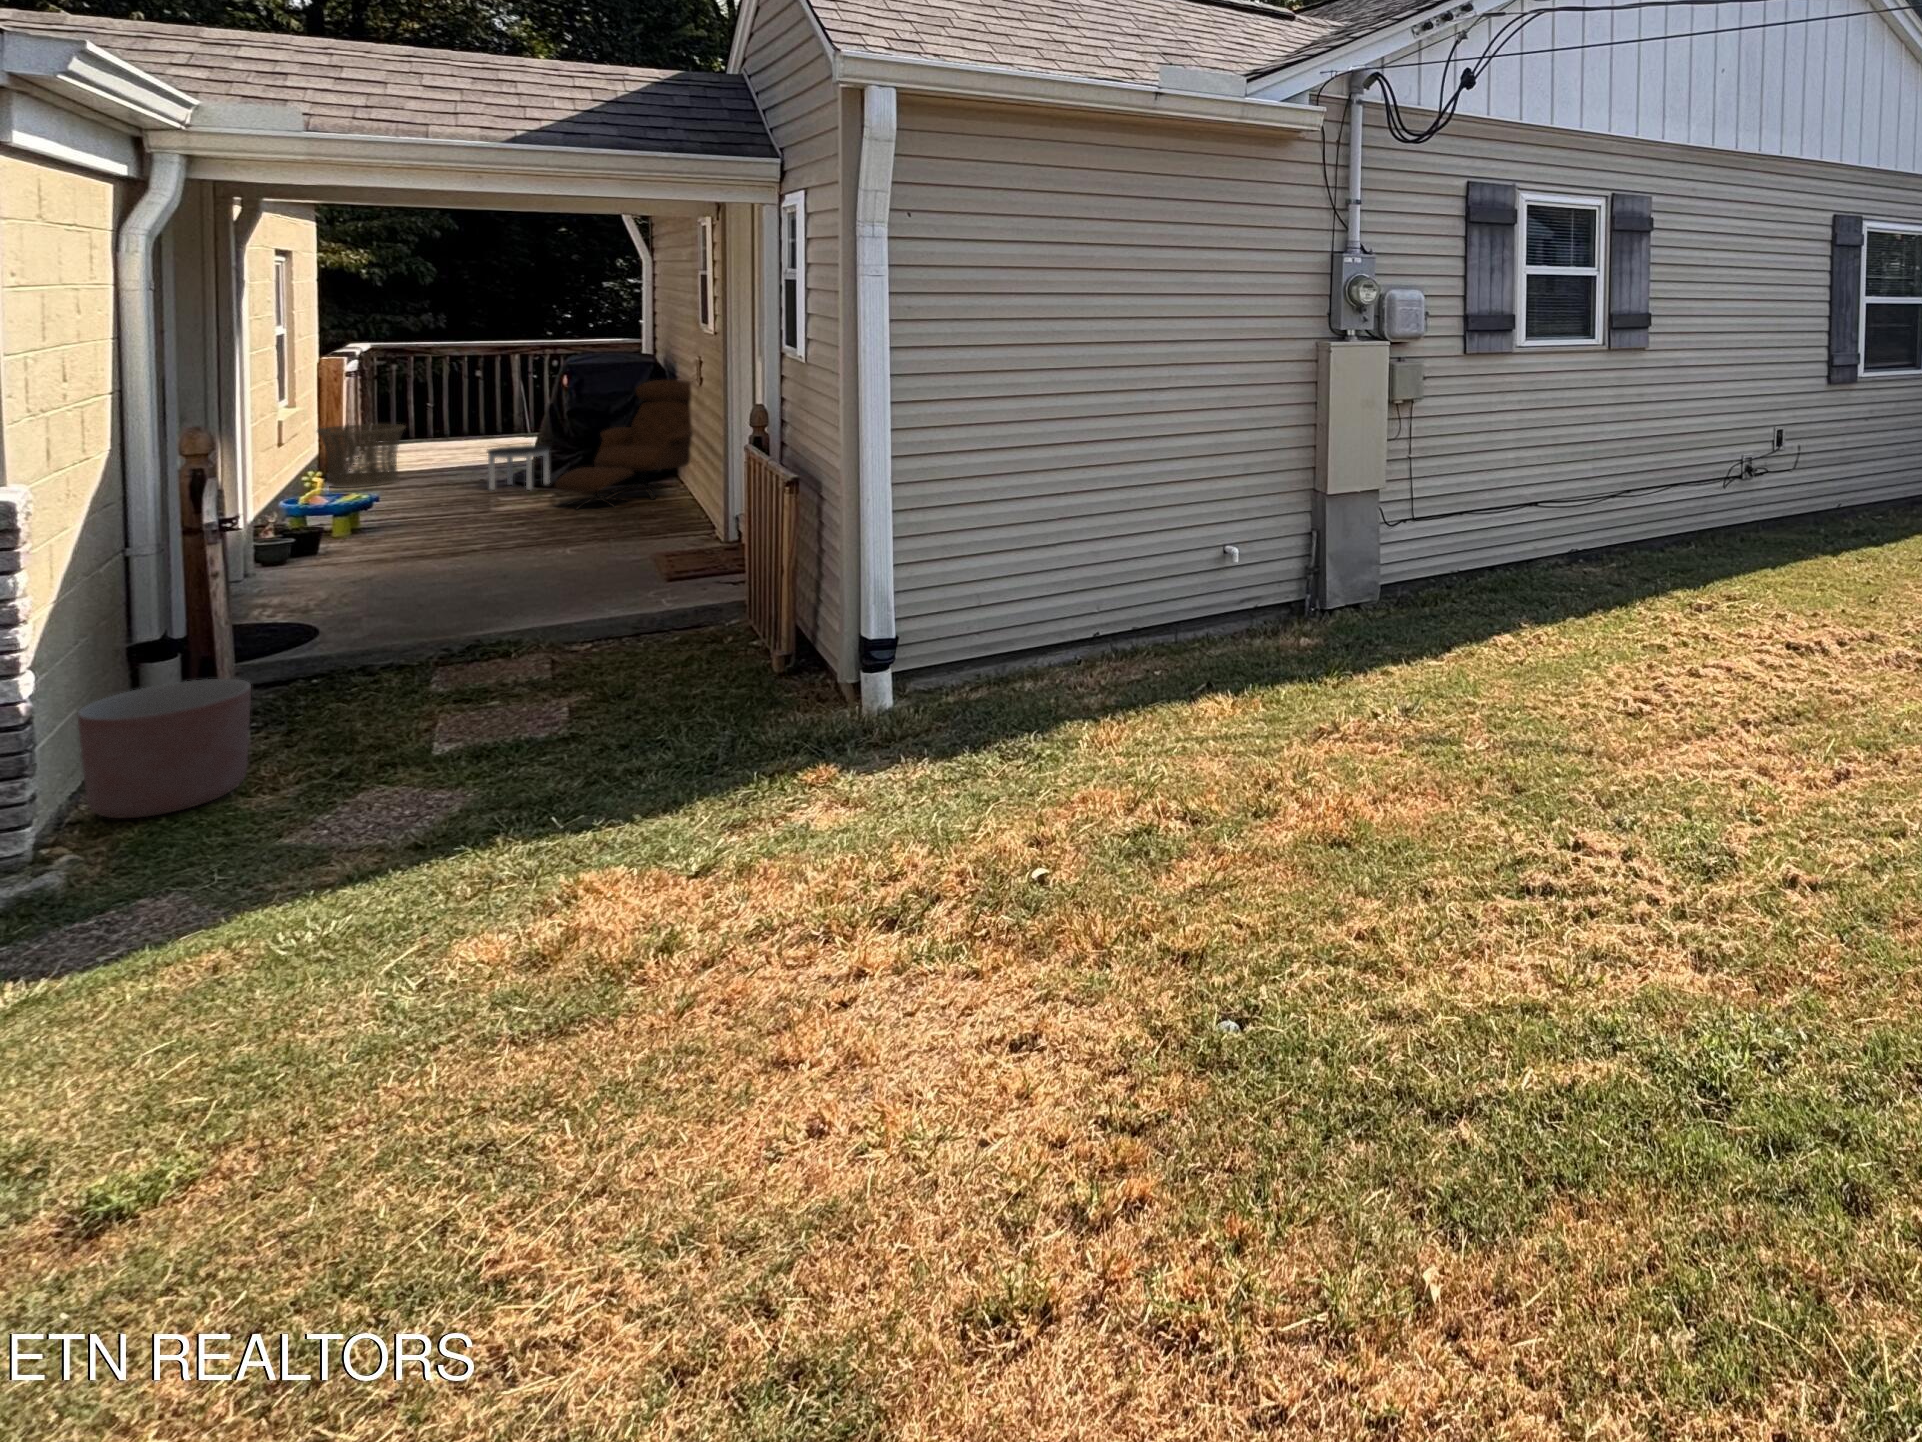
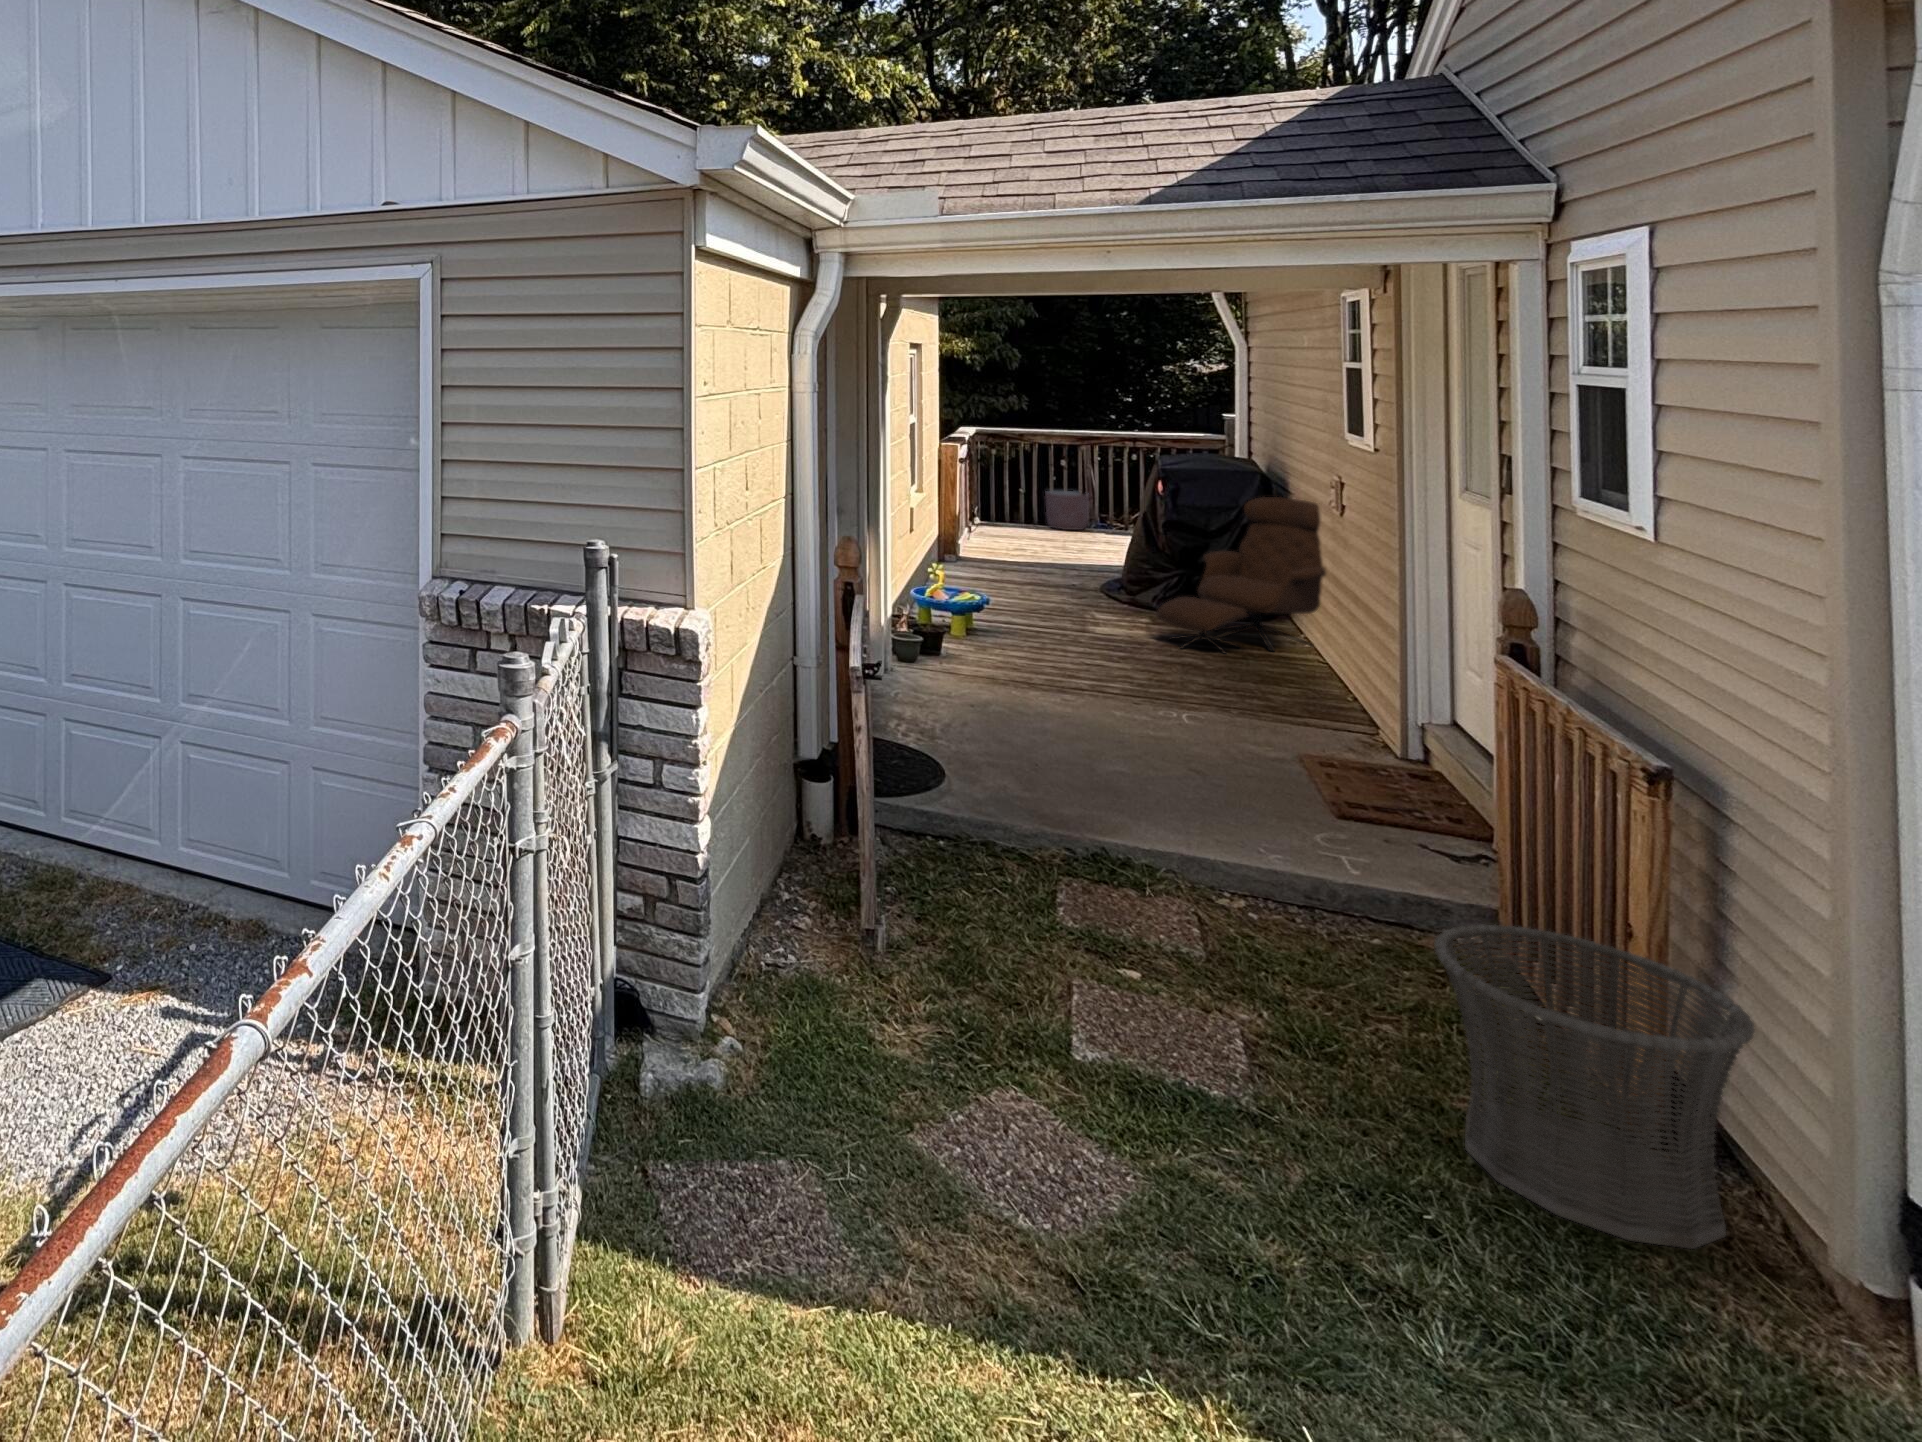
basket: present [317,424,405,488] -> present [1434,924,1755,1249]
round table: present [487,445,551,490] -> none [1082,555,1147,609]
planter: present [78,679,251,818] -> present [1045,491,1089,530]

